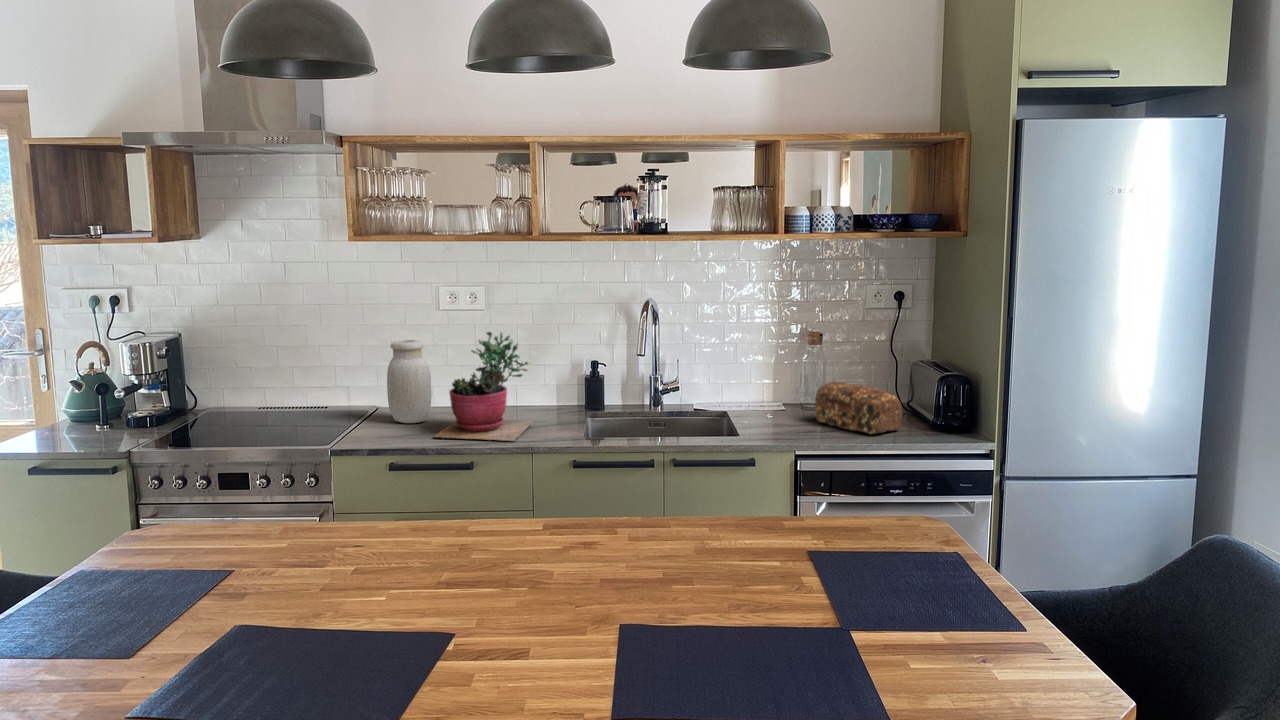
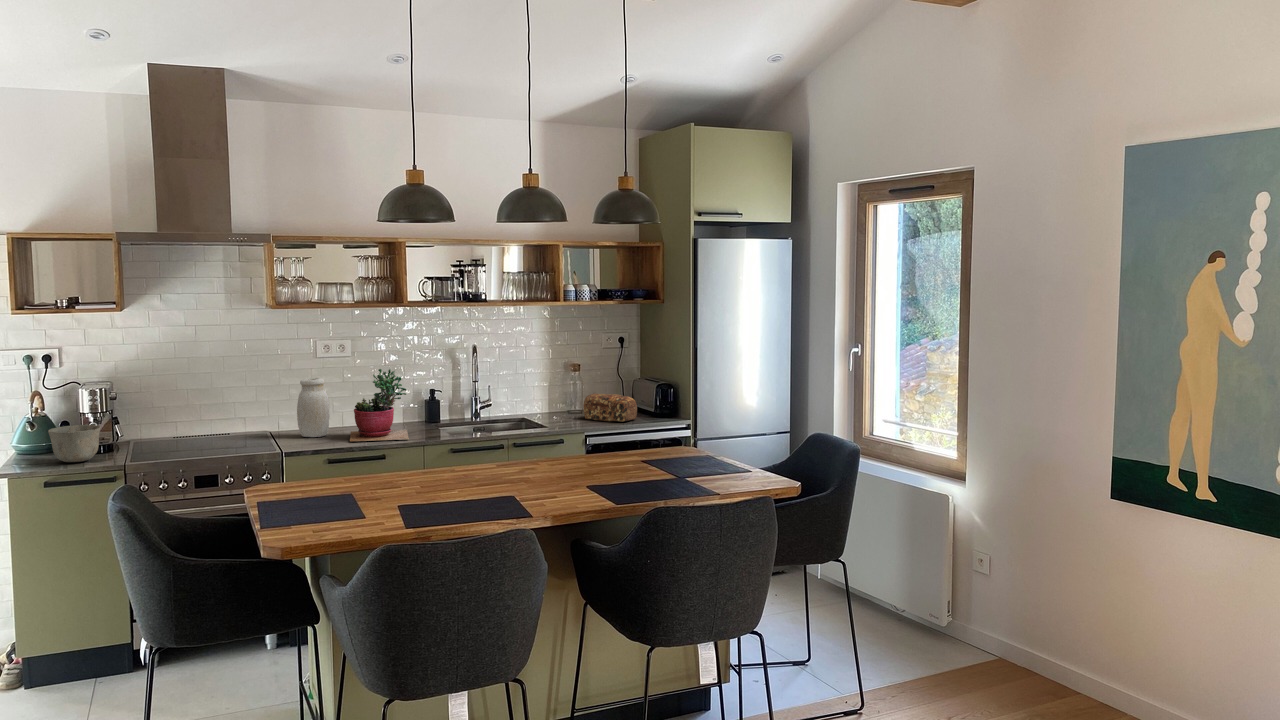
ceramic bowl: none [49,391,118,441] -> present [48,425,101,462]

